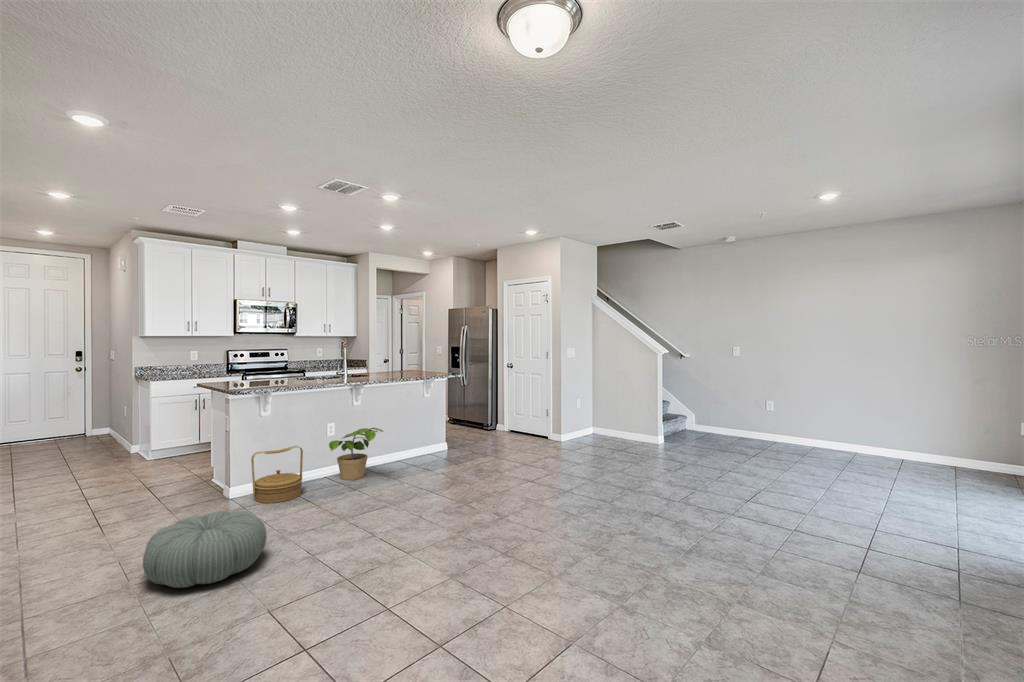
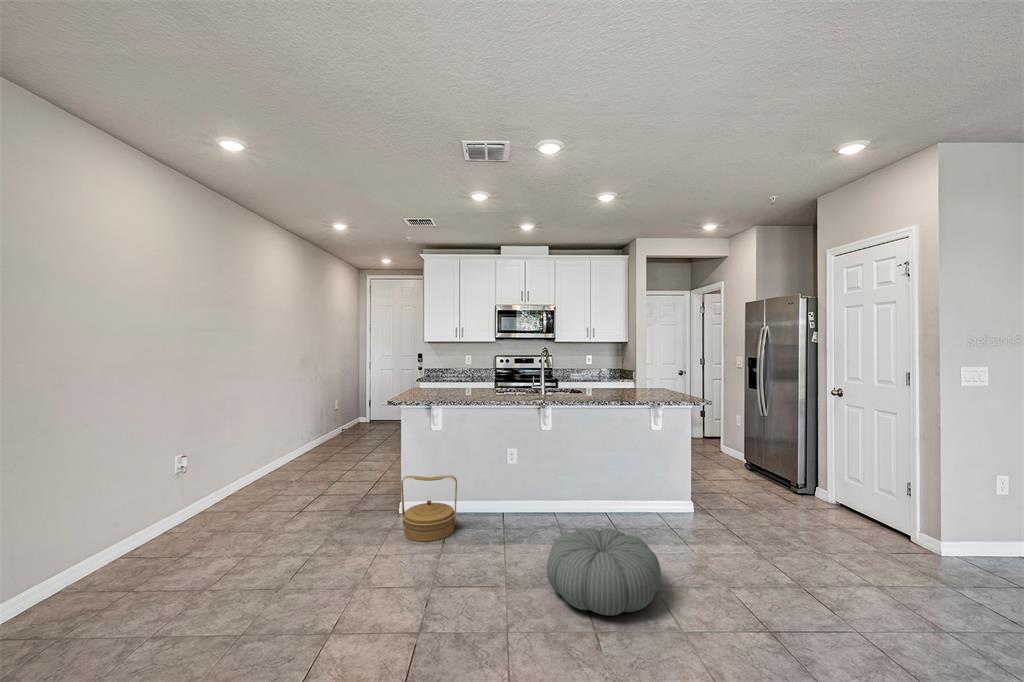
potted plant: present [329,428,383,480] -> none [490,468,548,533]
pouf: present [143,511,267,588] -> present [547,528,661,616]

